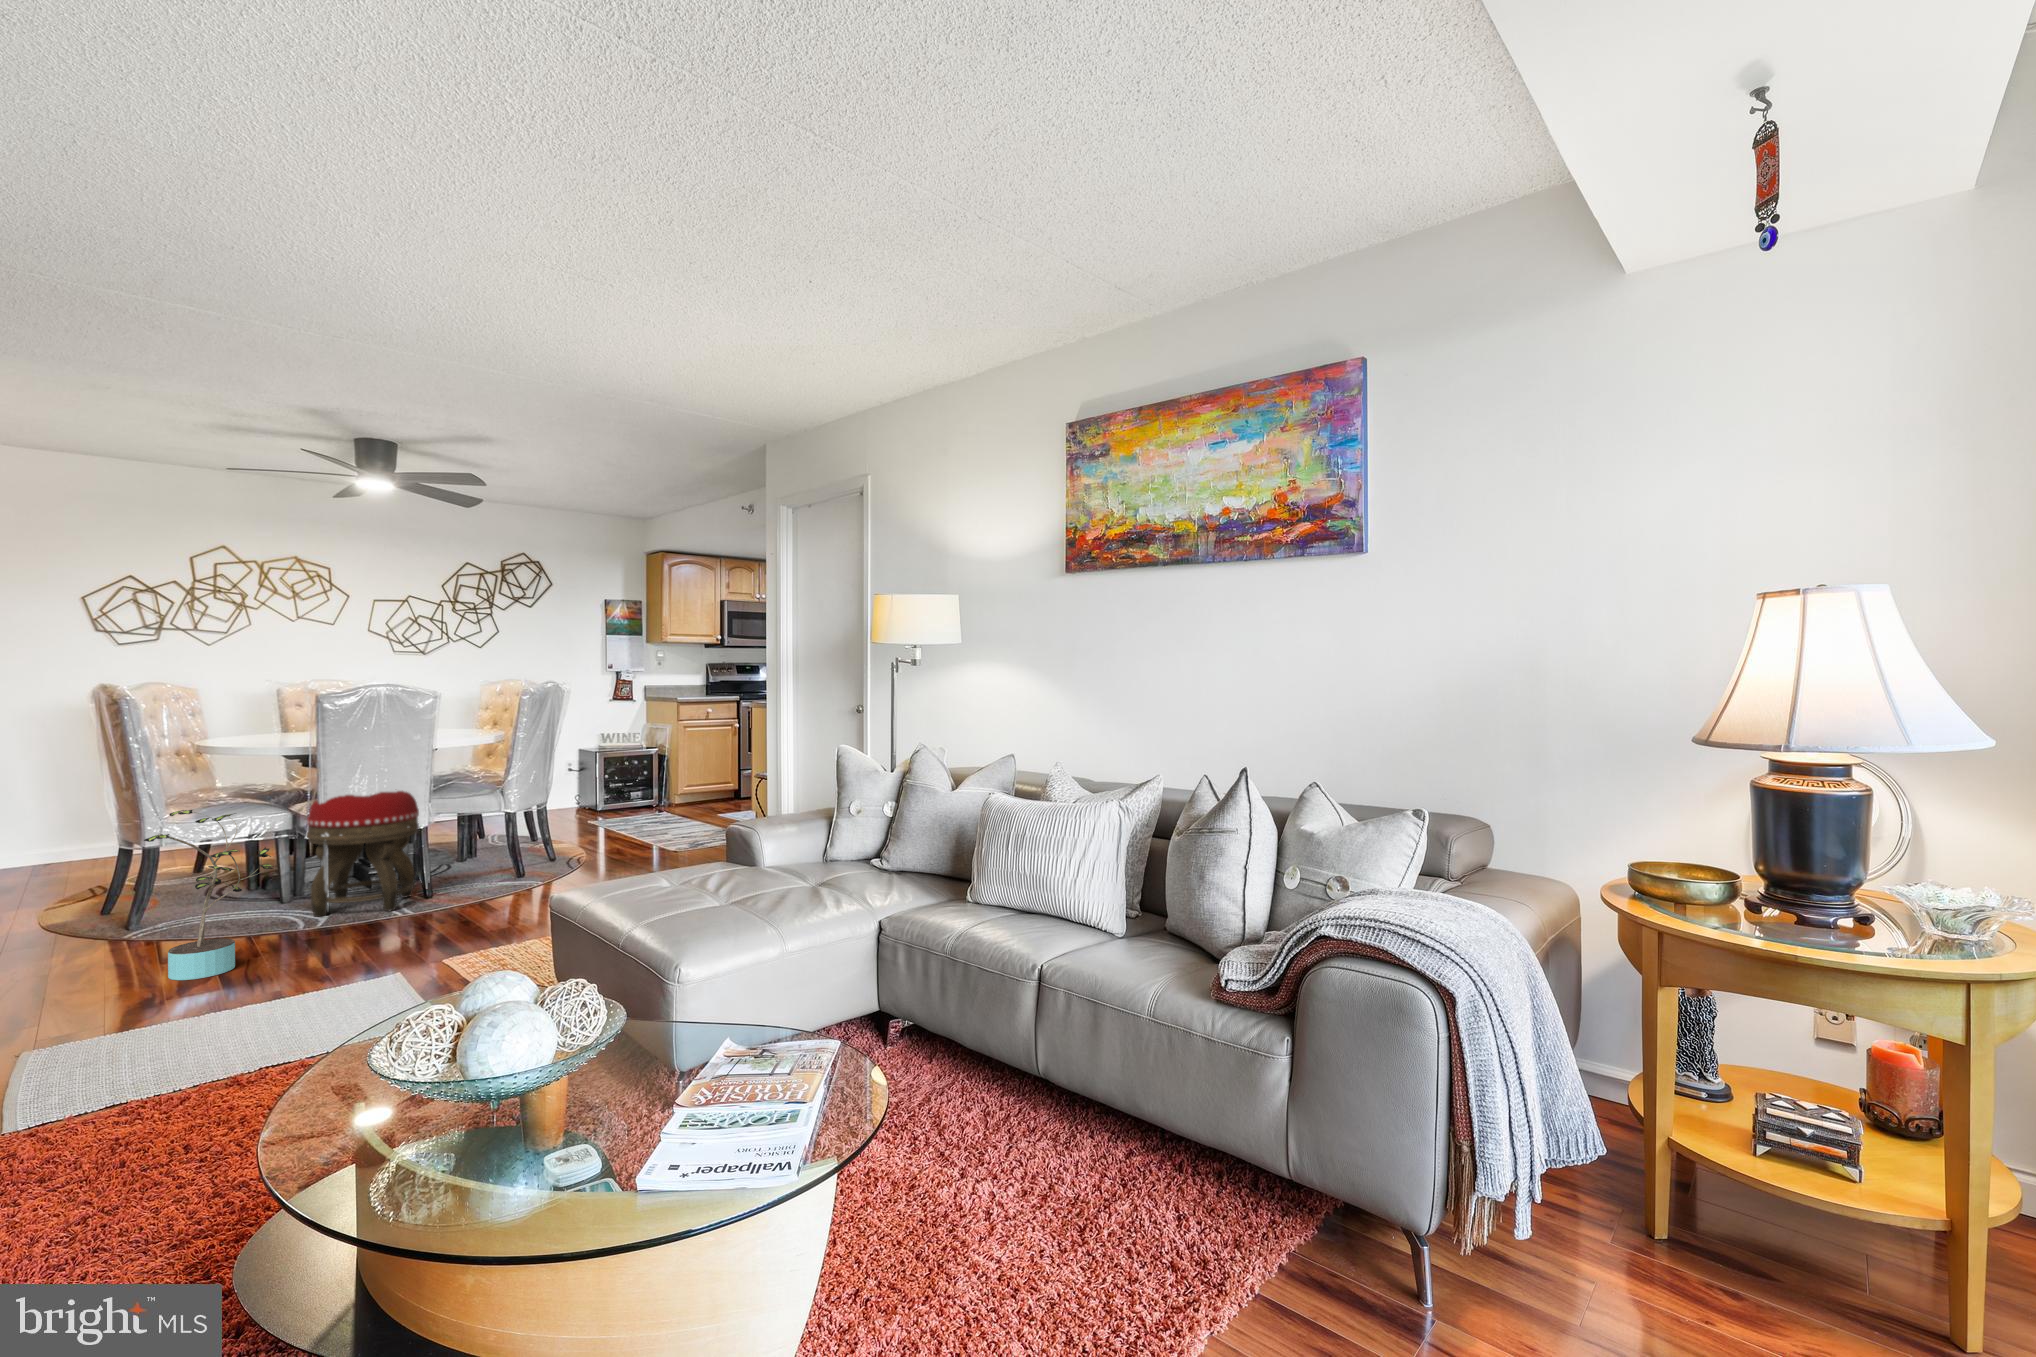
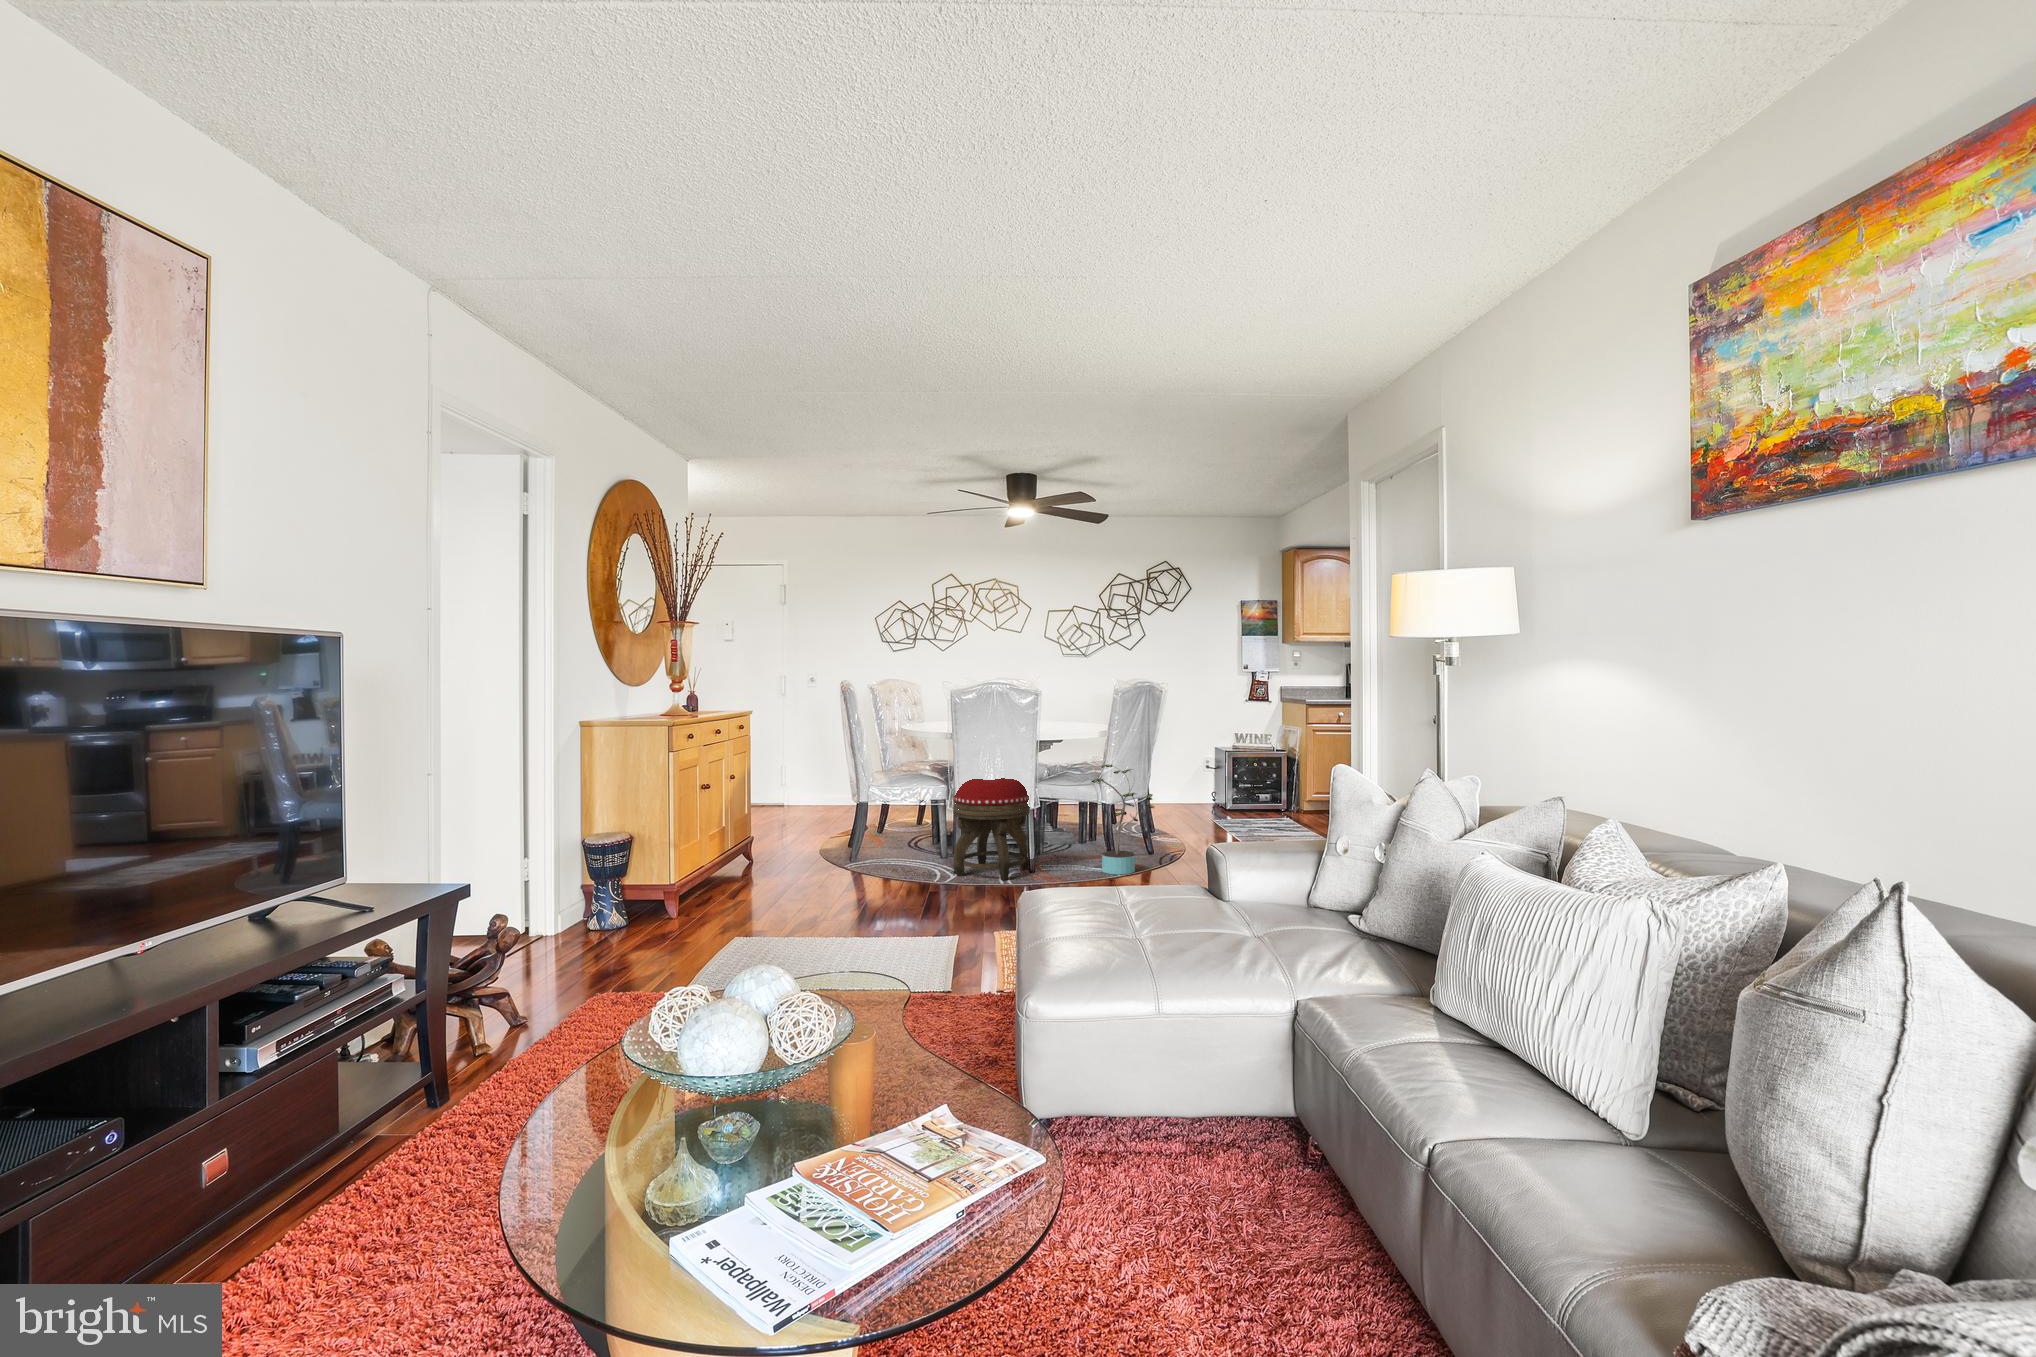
potted plant: present [144,810,273,980] -> present [1092,765,1154,874]

